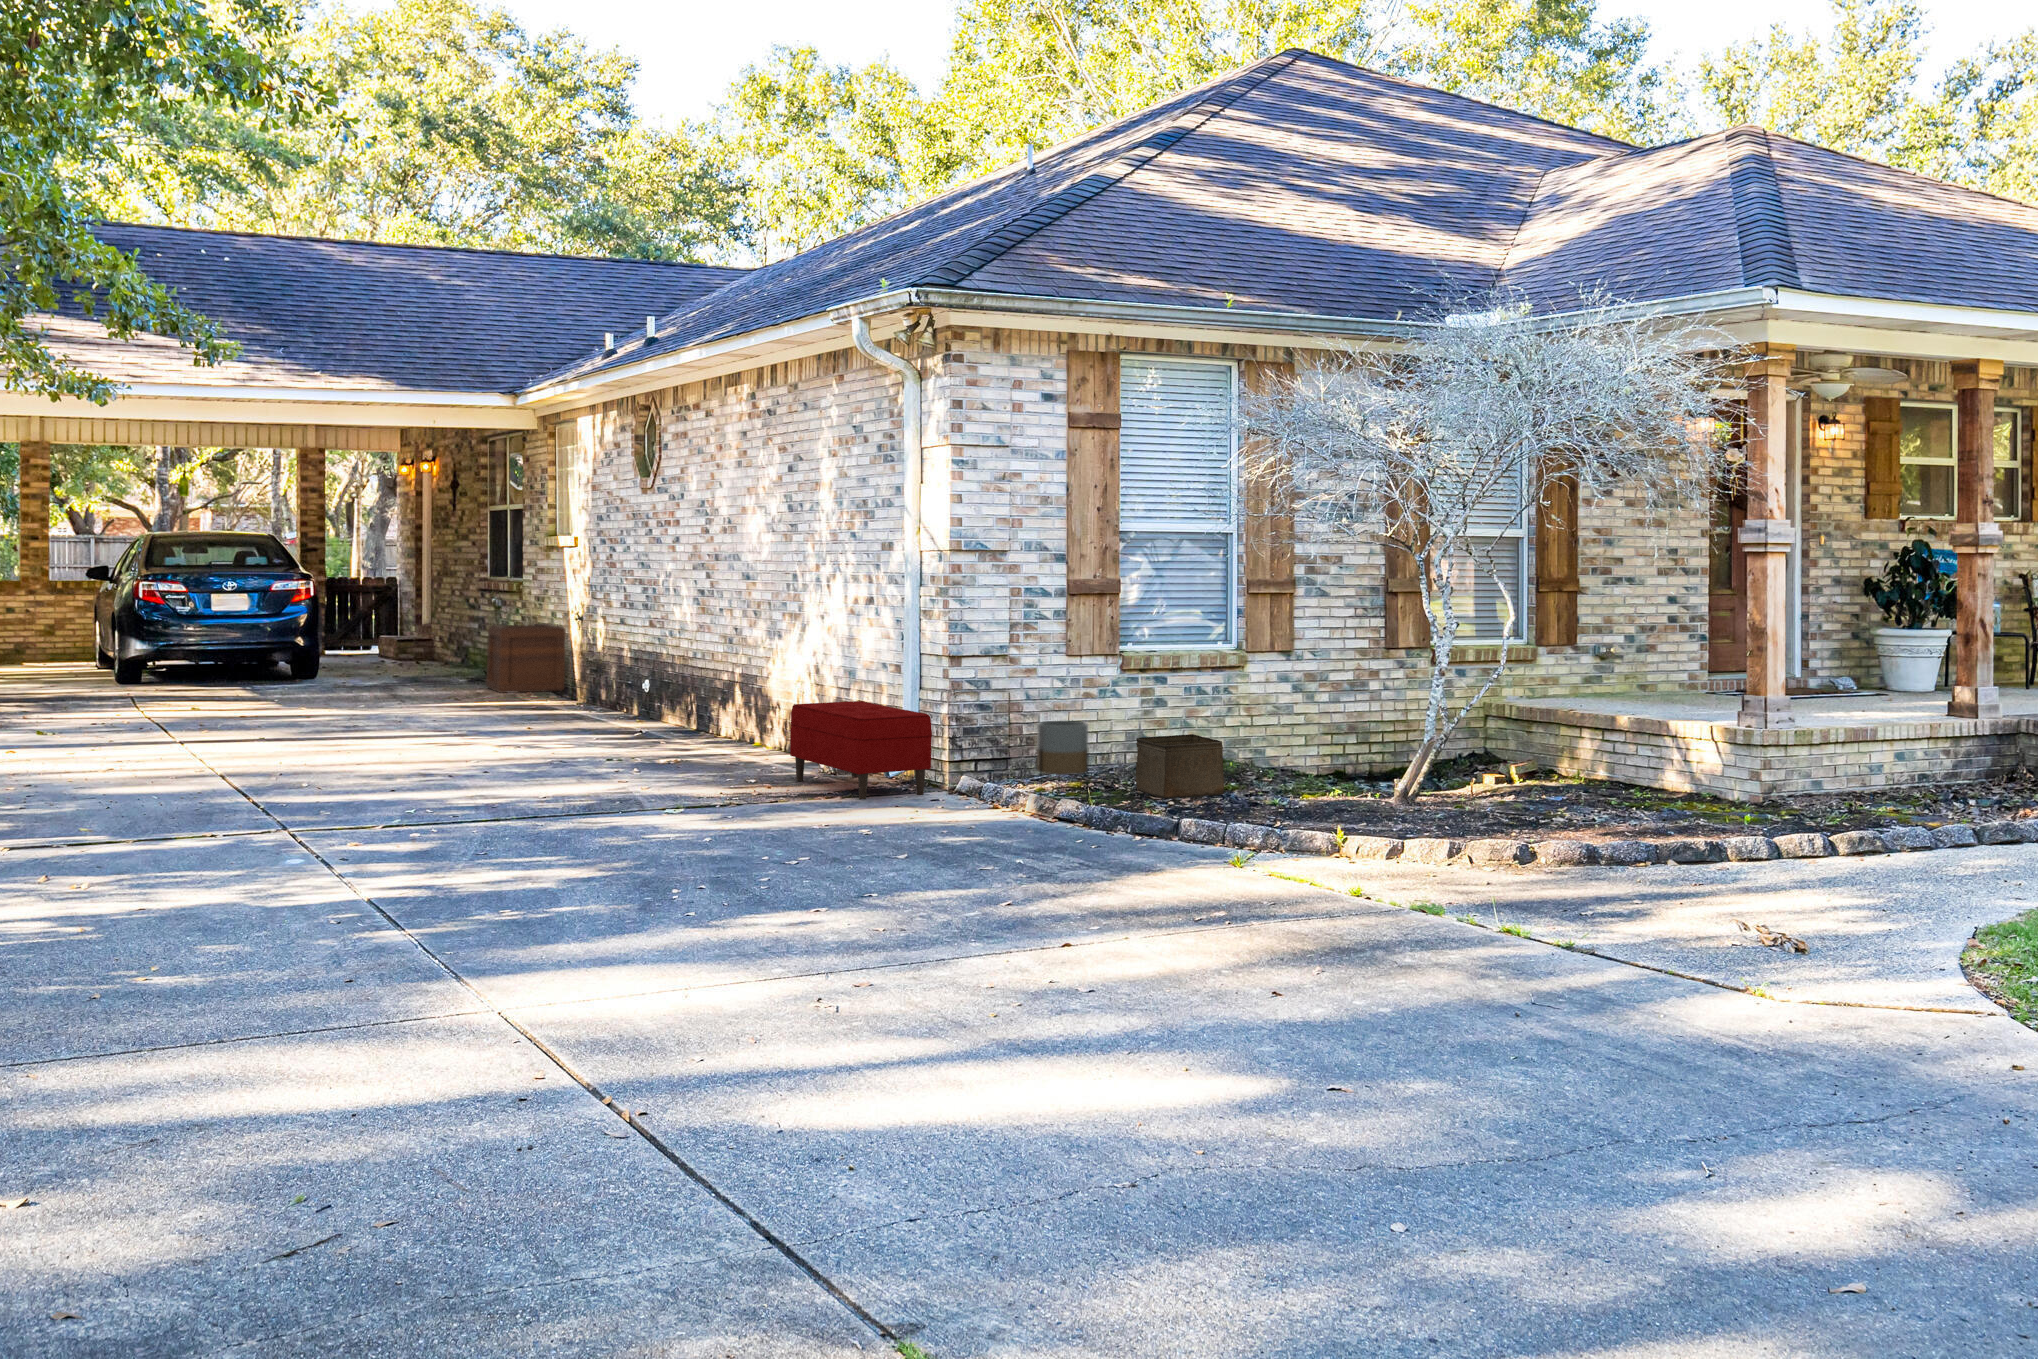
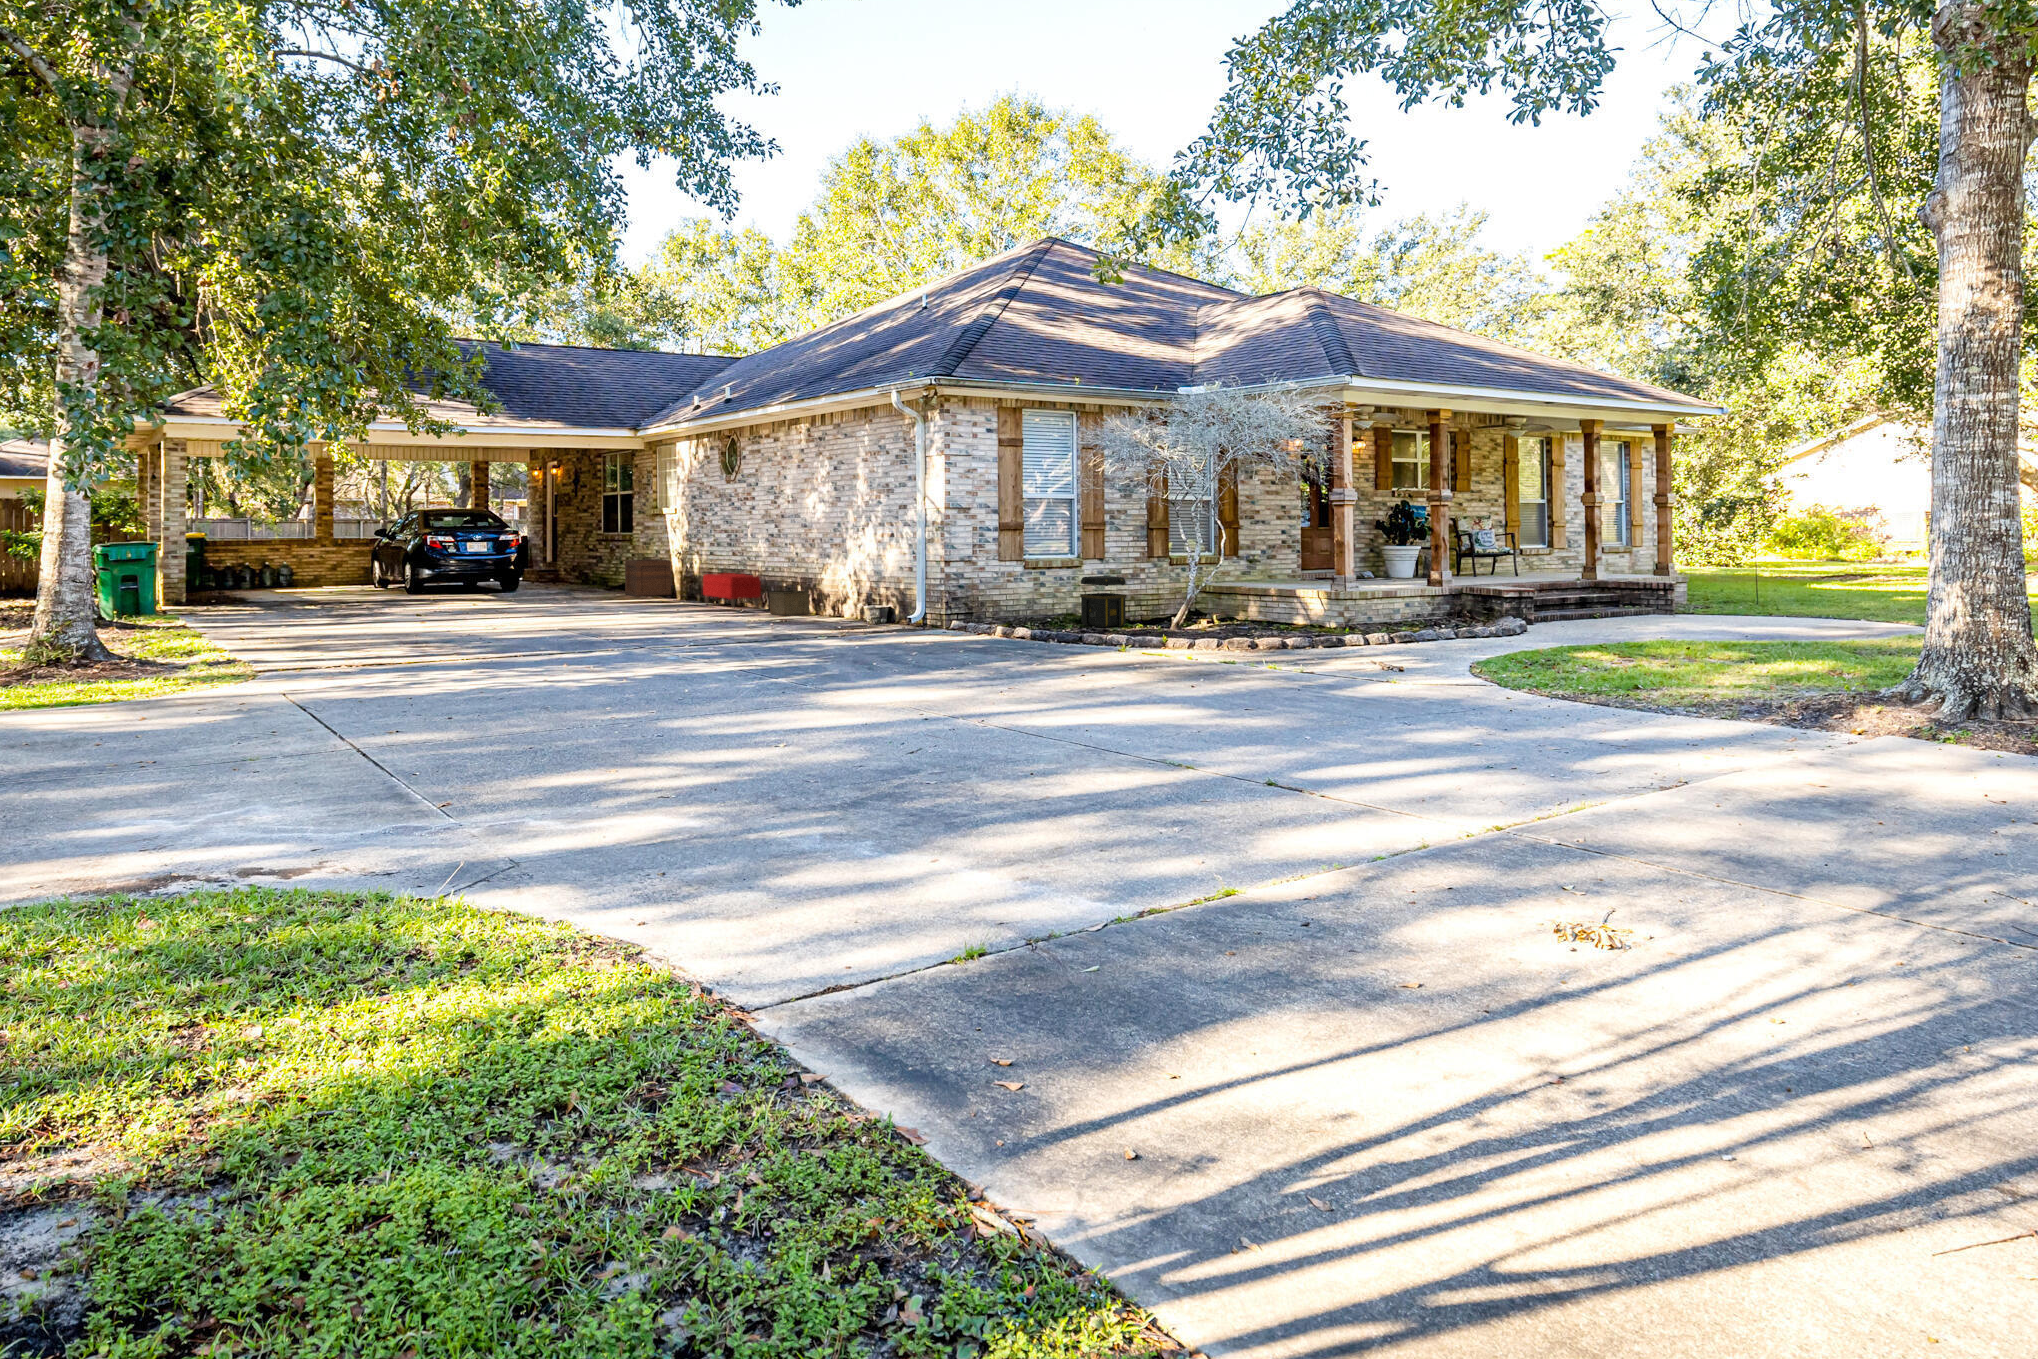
toolbox: none [1233,686,1323,792] -> present [1080,576,1127,628]
bench: present [790,701,932,800] -> present [703,573,761,609]
planter: present [1037,720,1088,781] -> none [989,594,1016,632]
storage bin: present [1136,734,1224,798] -> present [769,590,810,616]

